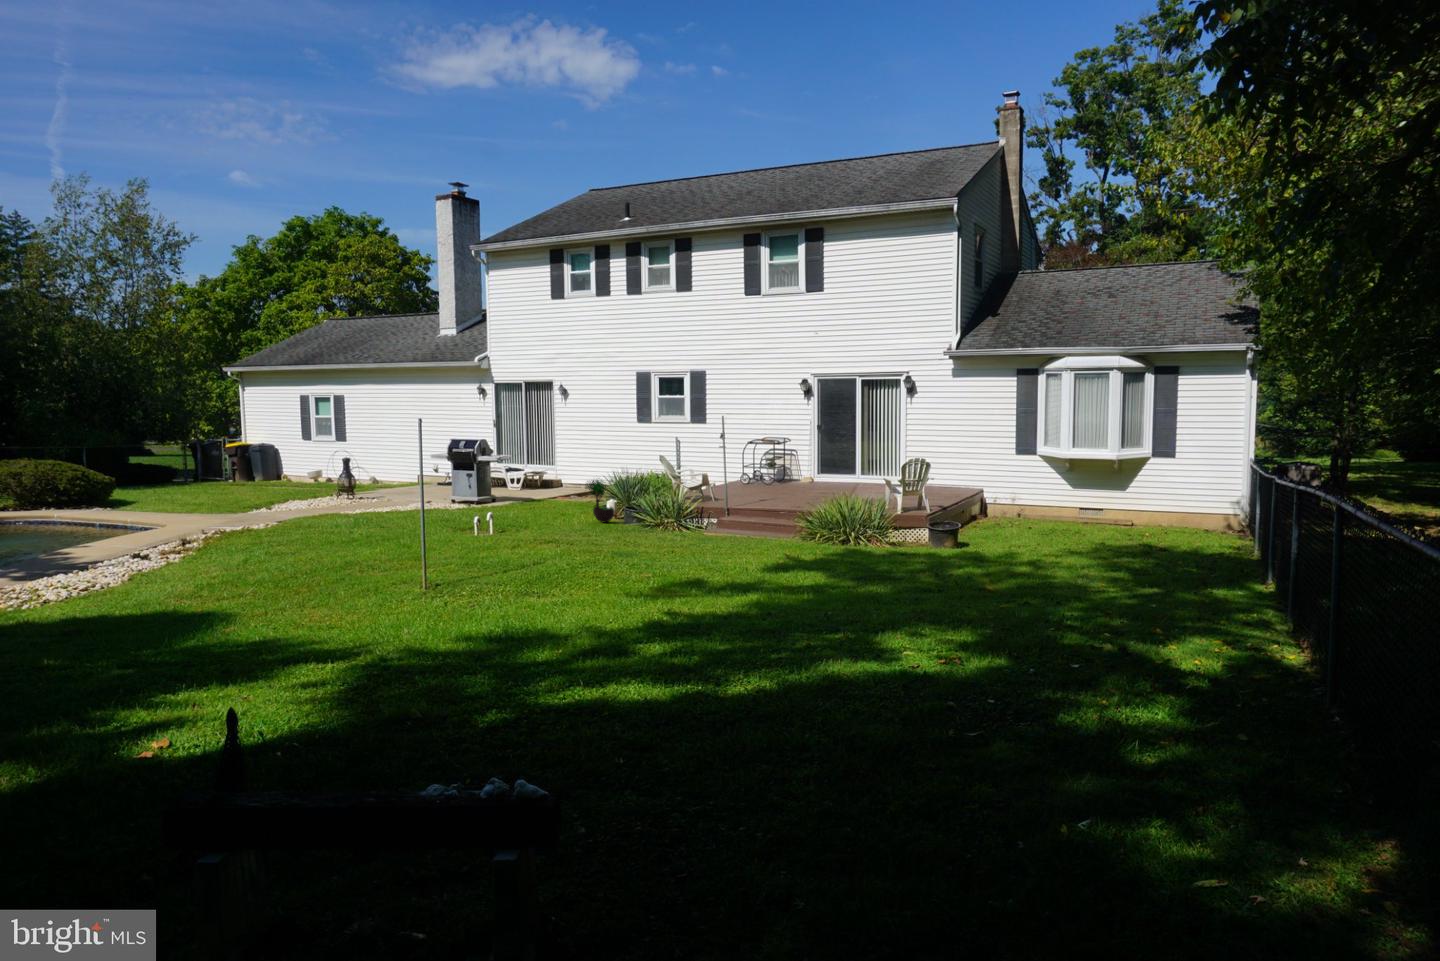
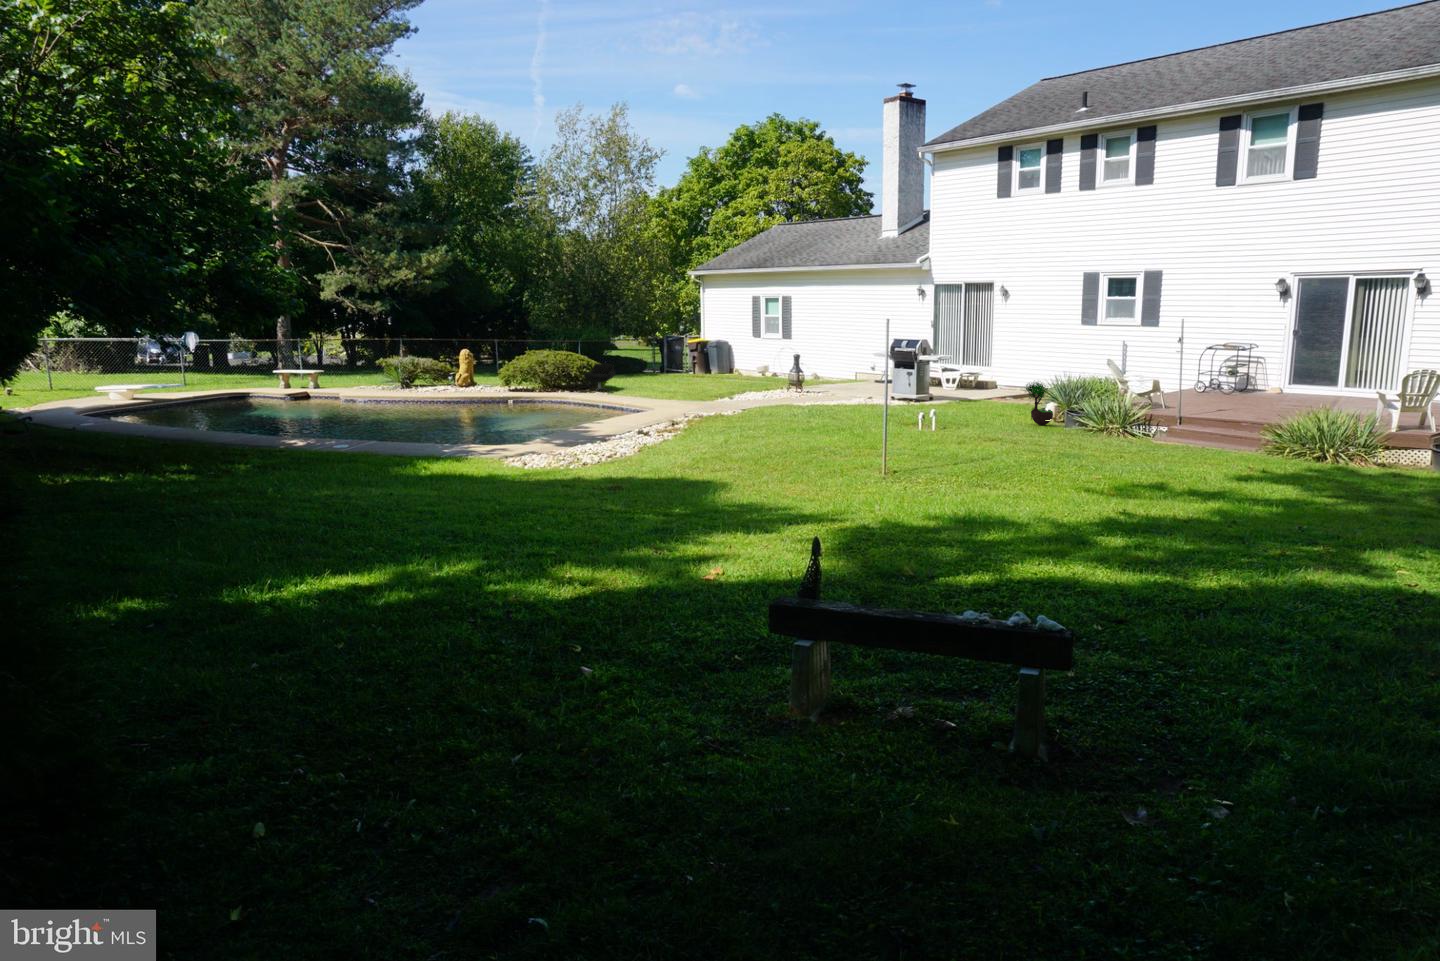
lounge chair: none [61,474,111,508] -> present [583,363,615,390]

